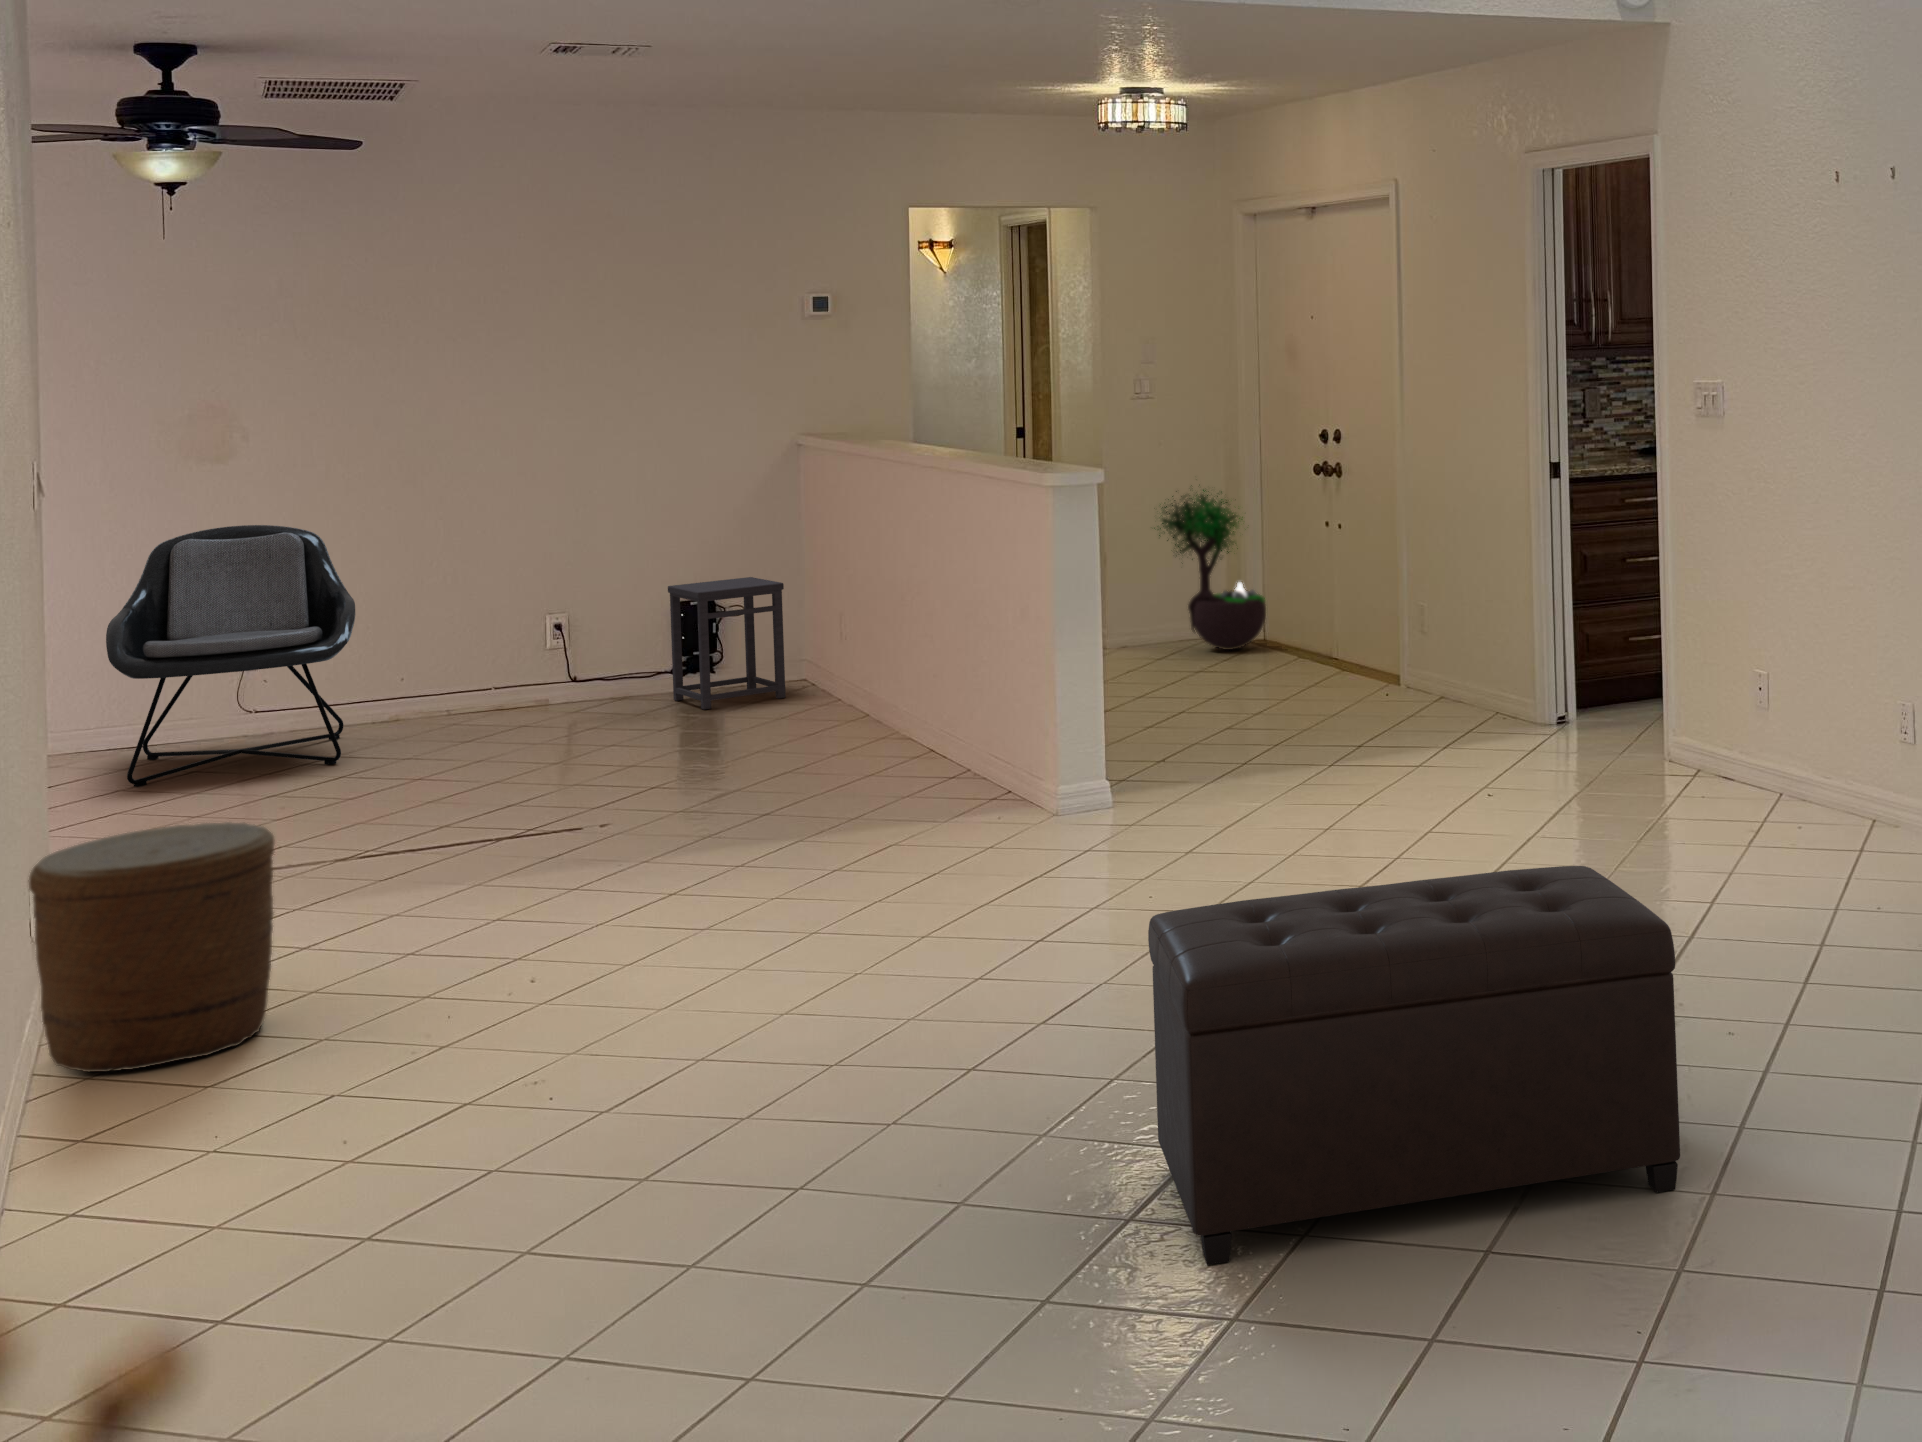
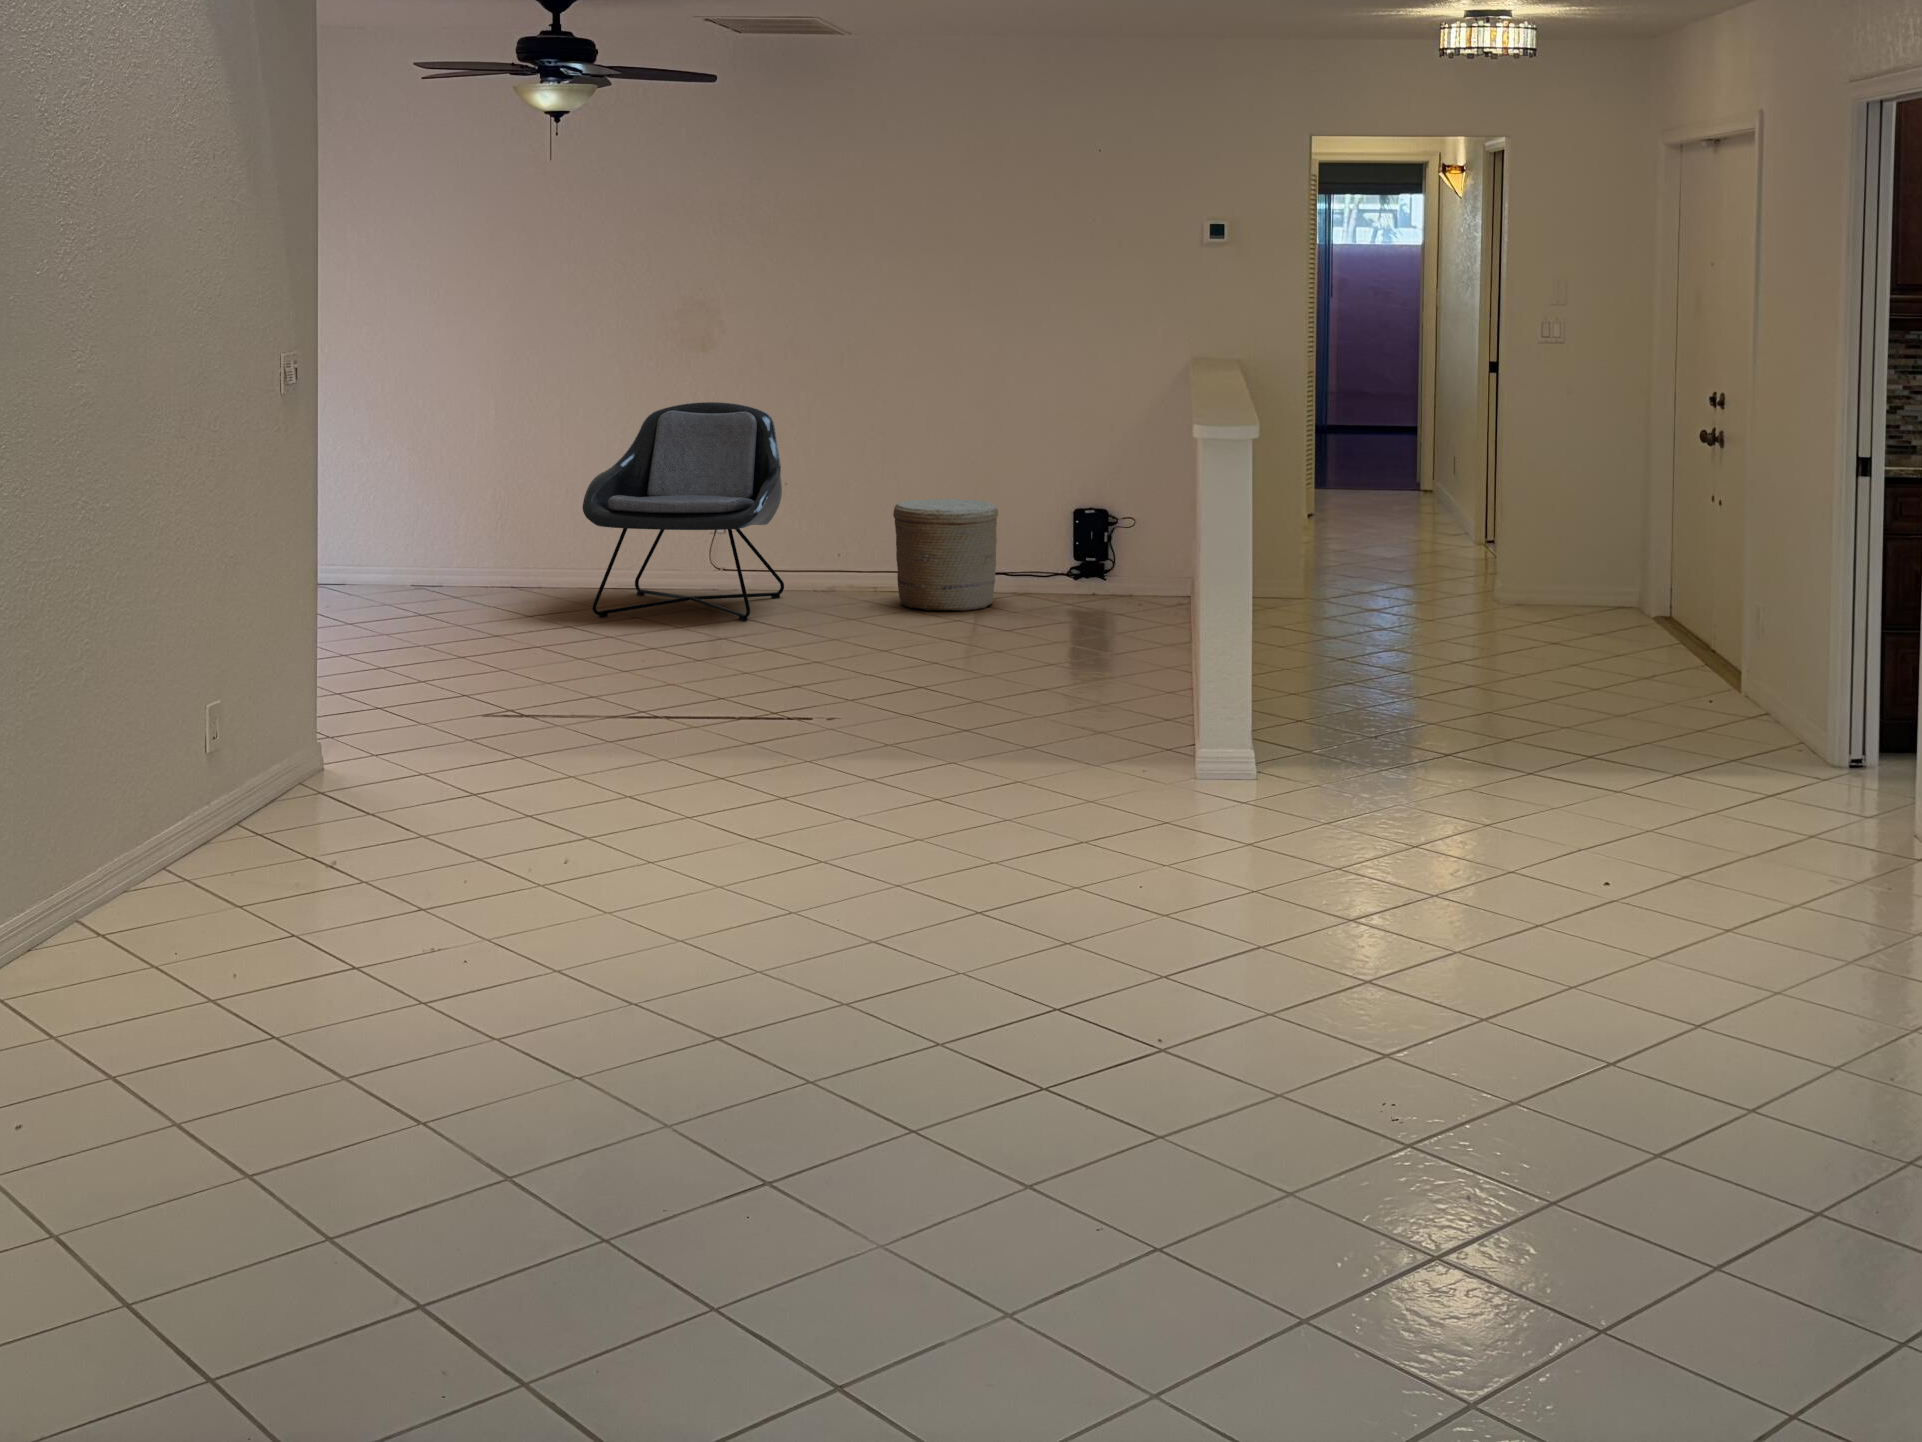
potted tree: present [1154,485,1266,650] -> none [1545,432,1666,627]
side table: present [668,577,786,710] -> none [1060,492,1154,615]
woven basket: present [29,822,274,1072] -> present [893,499,998,611]
ottoman: present [1148,866,1680,1265] -> none [672,898,1255,1334]

